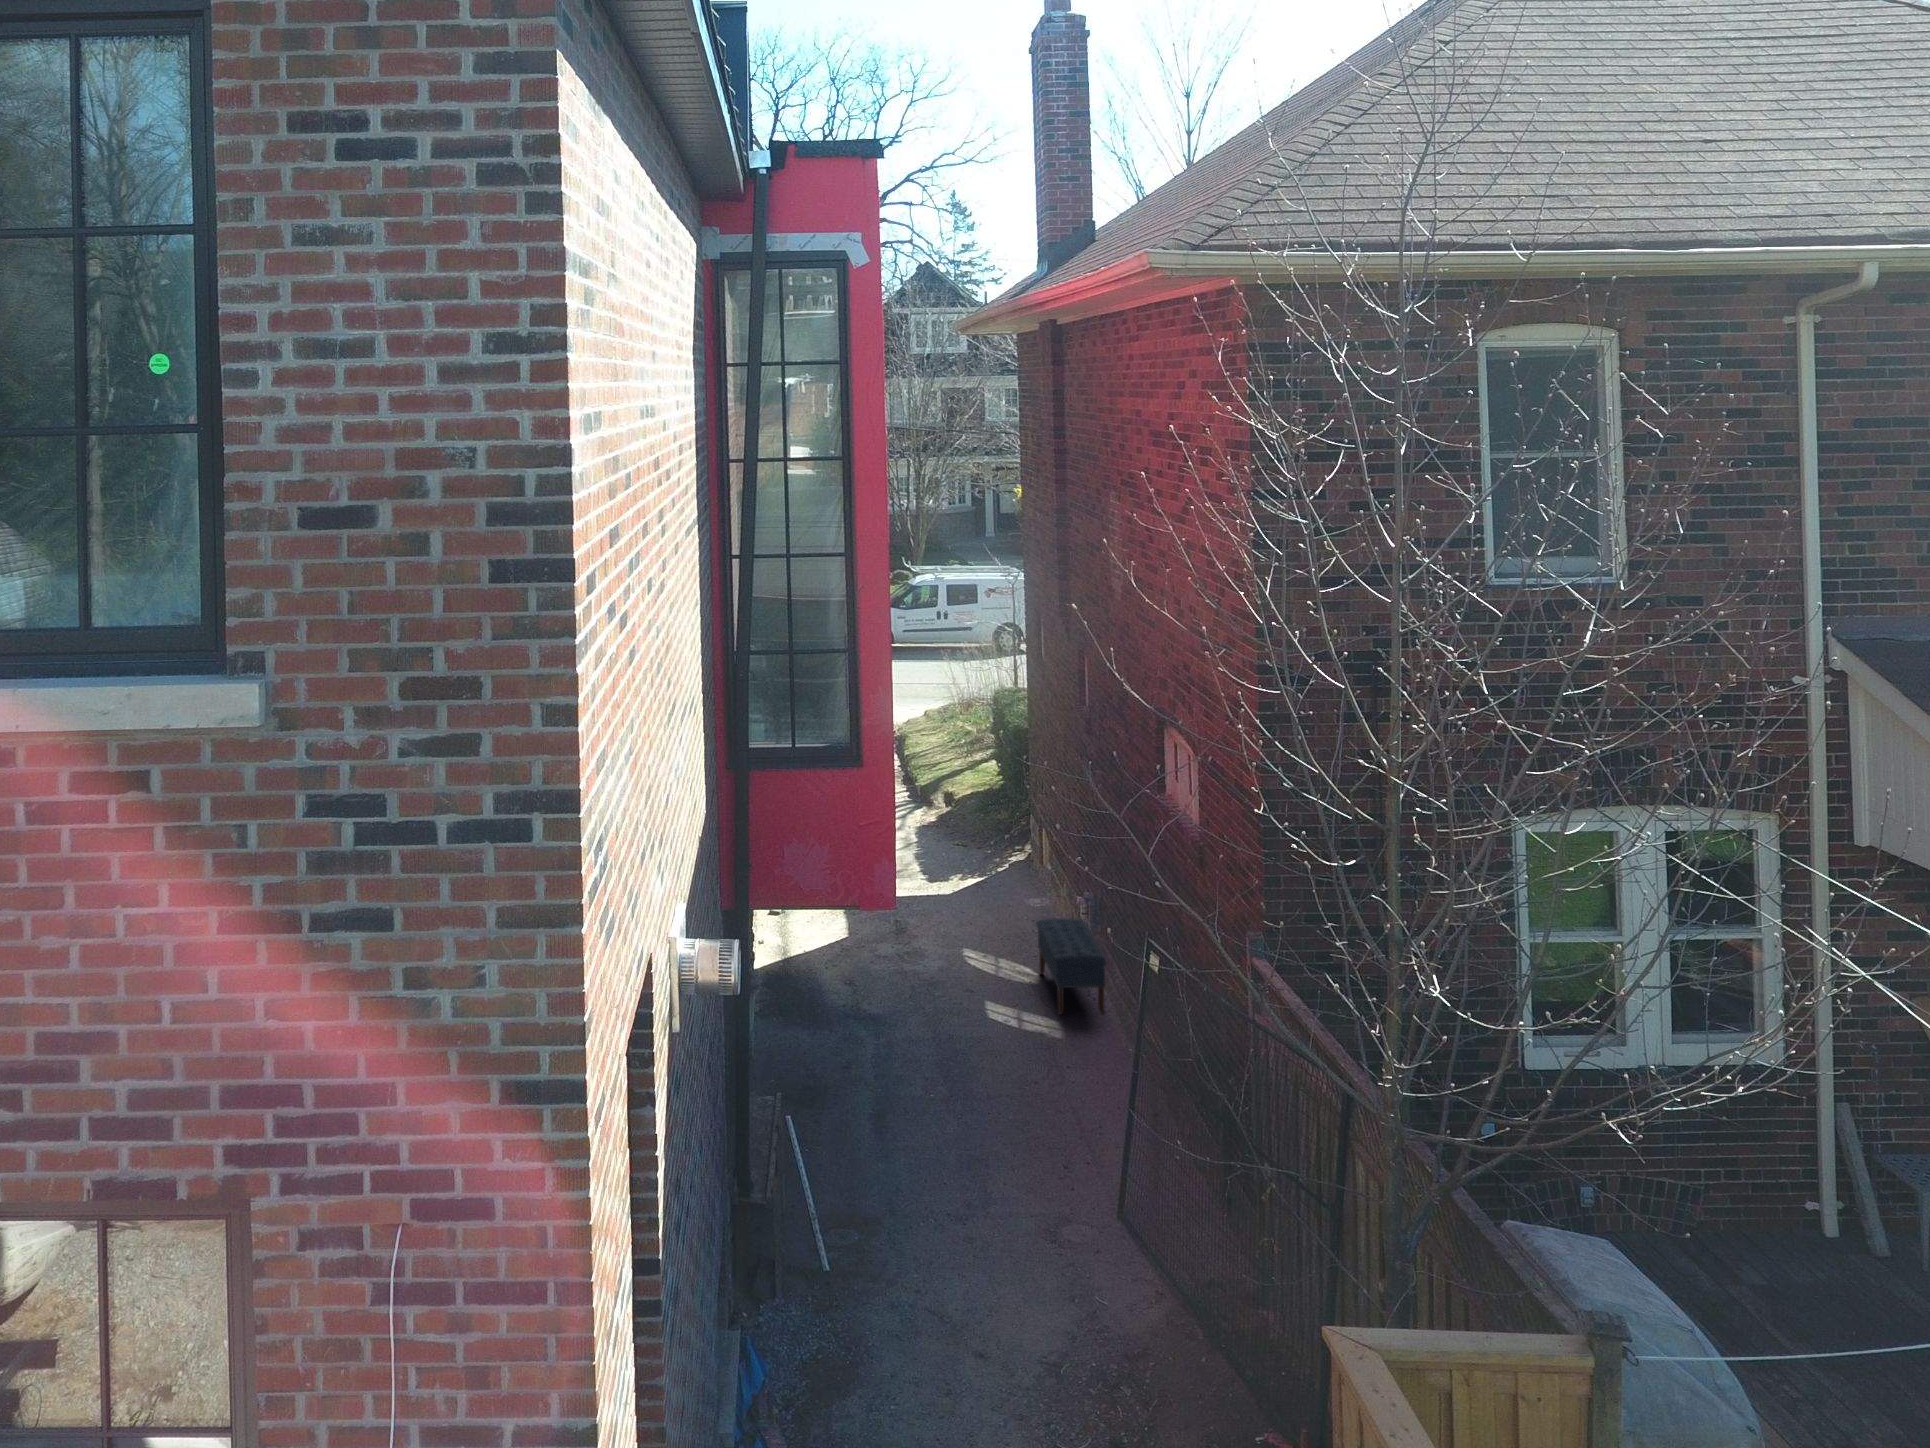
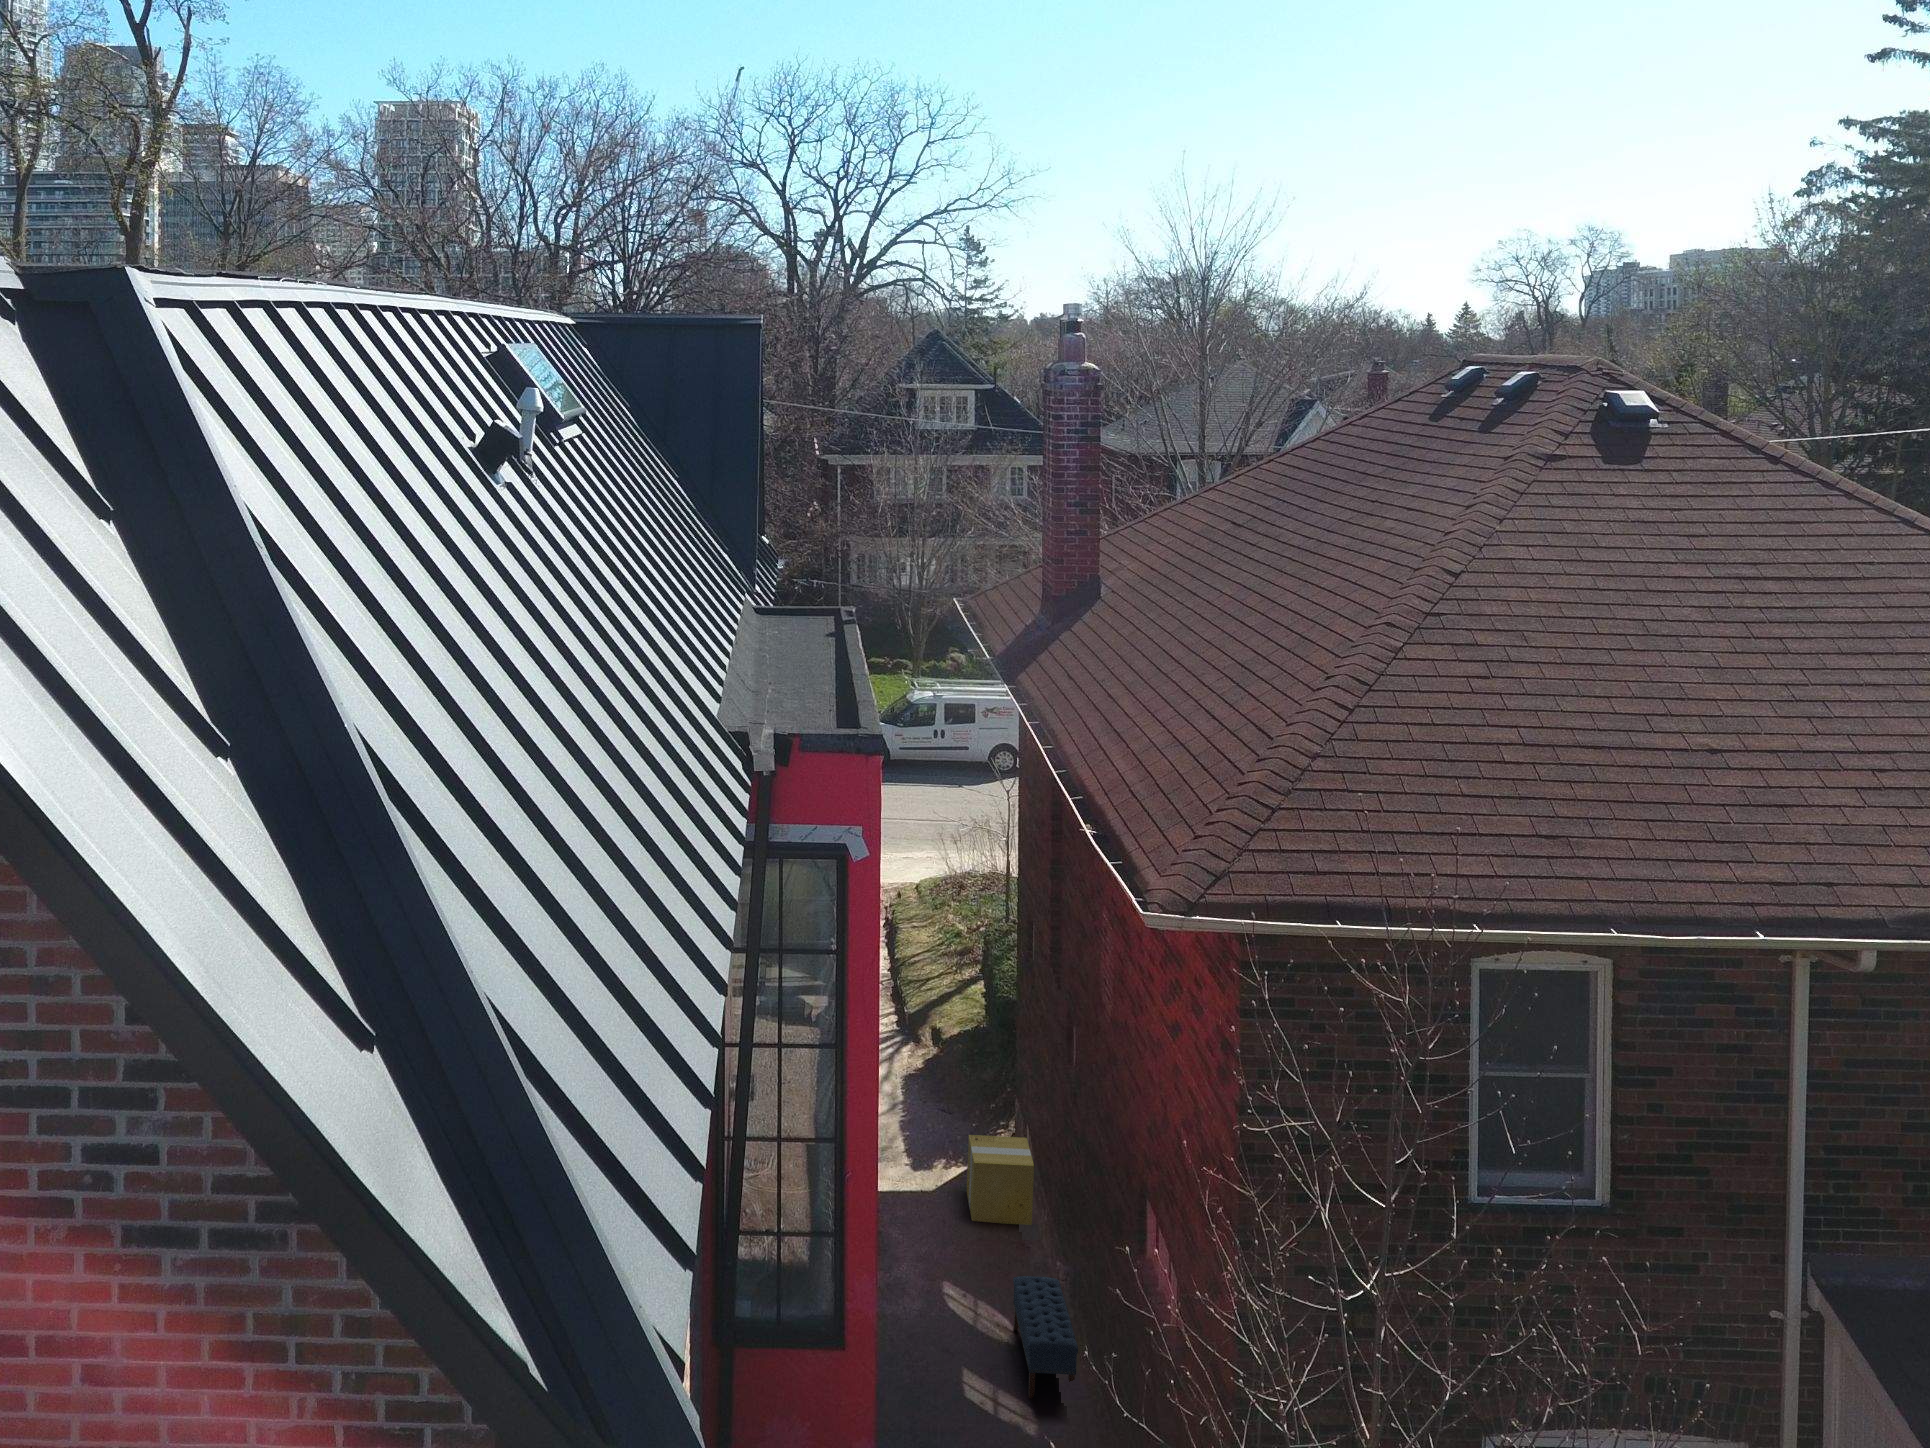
cardboard box: none [984,835,1053,913] -> present [966,1135,1034,1225]

